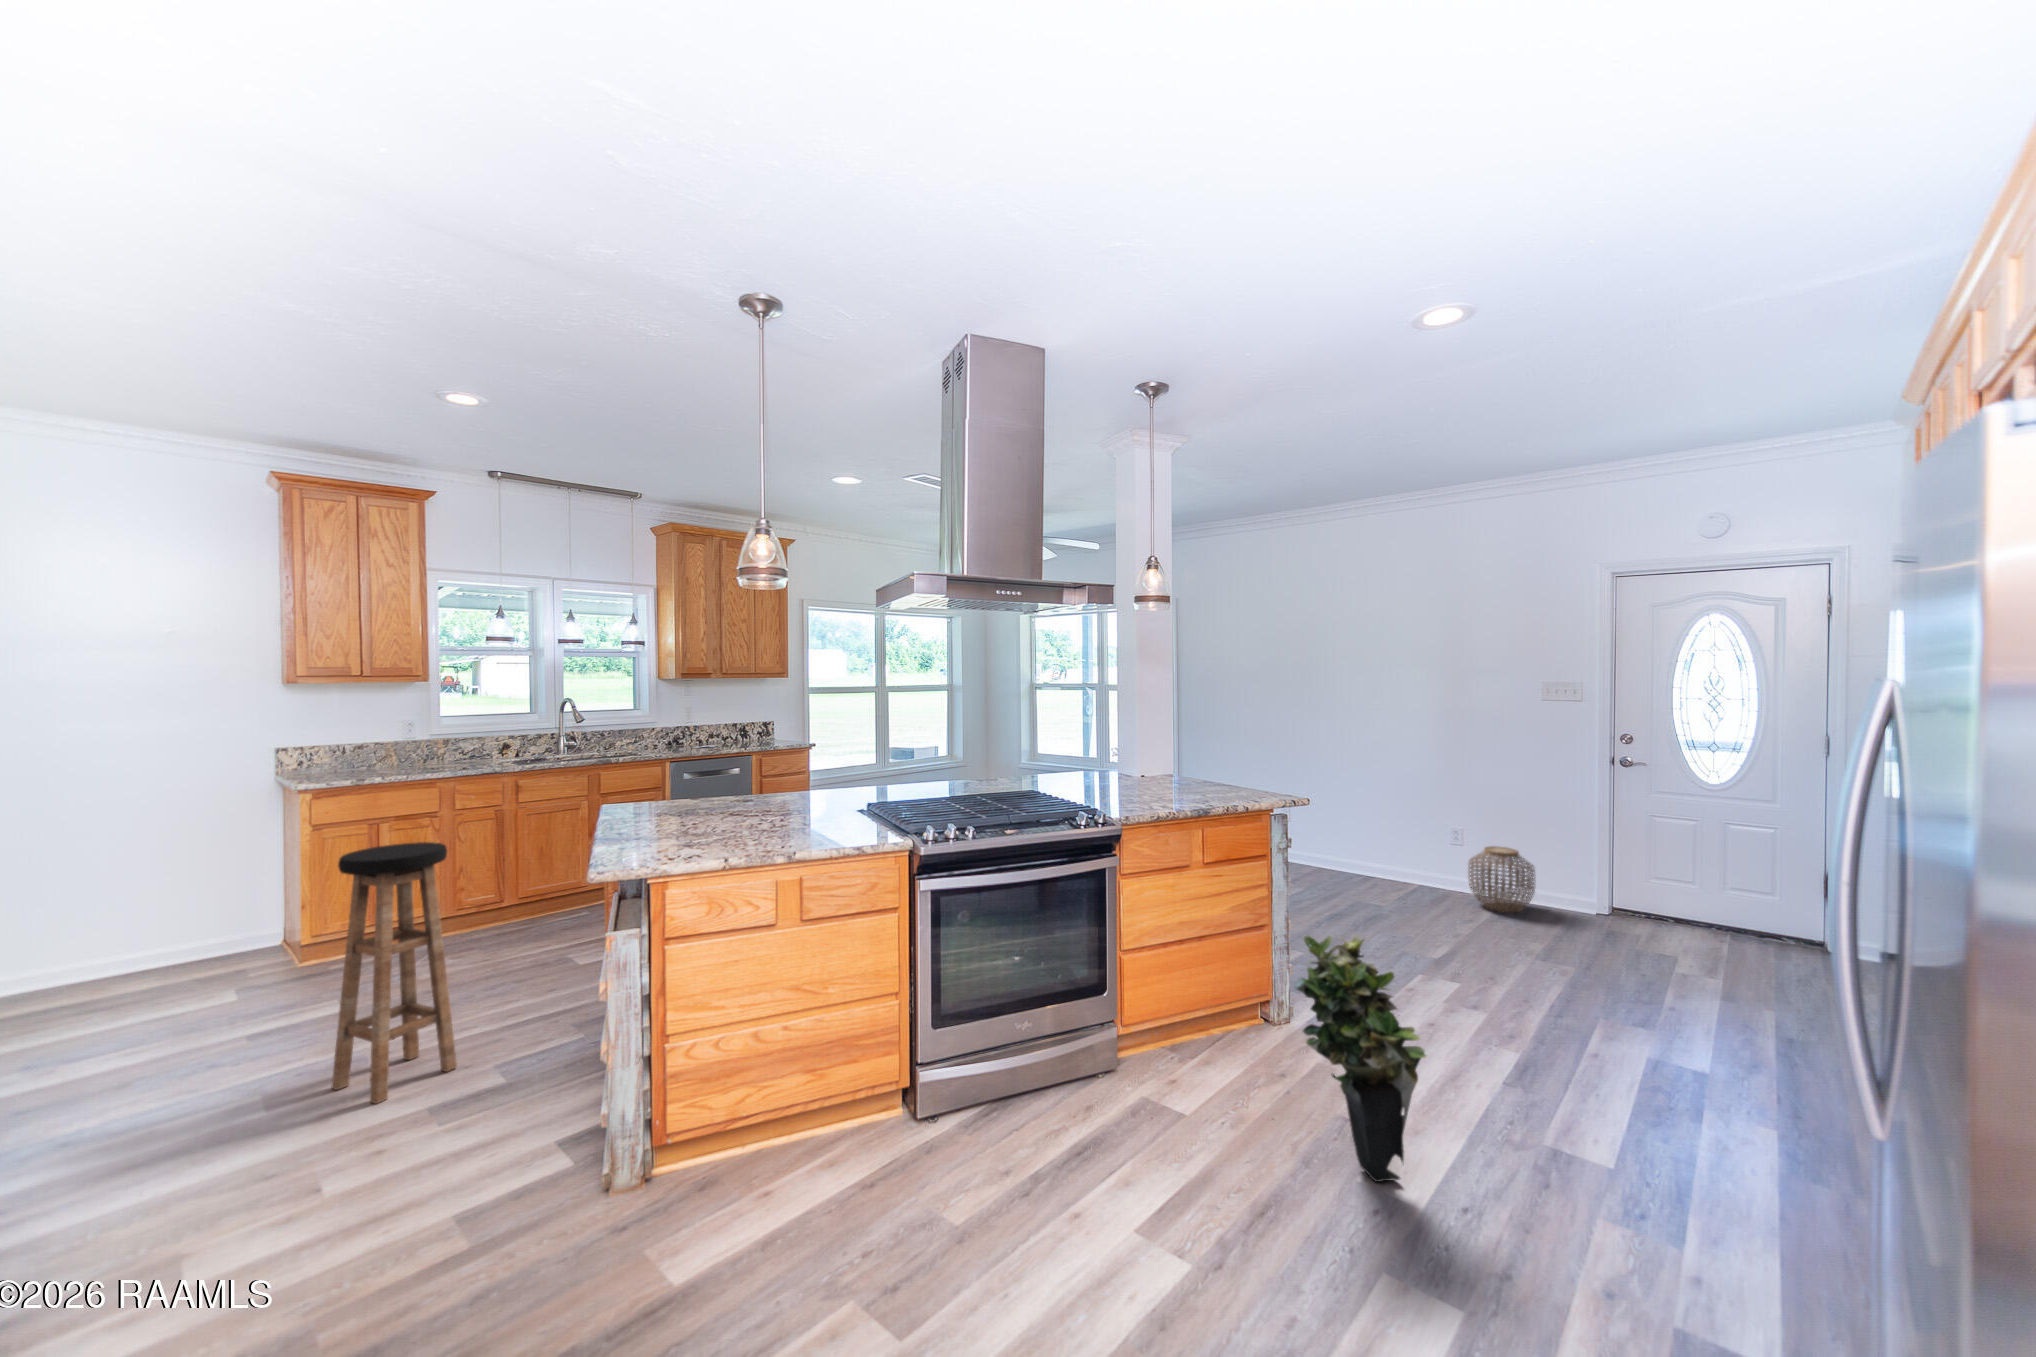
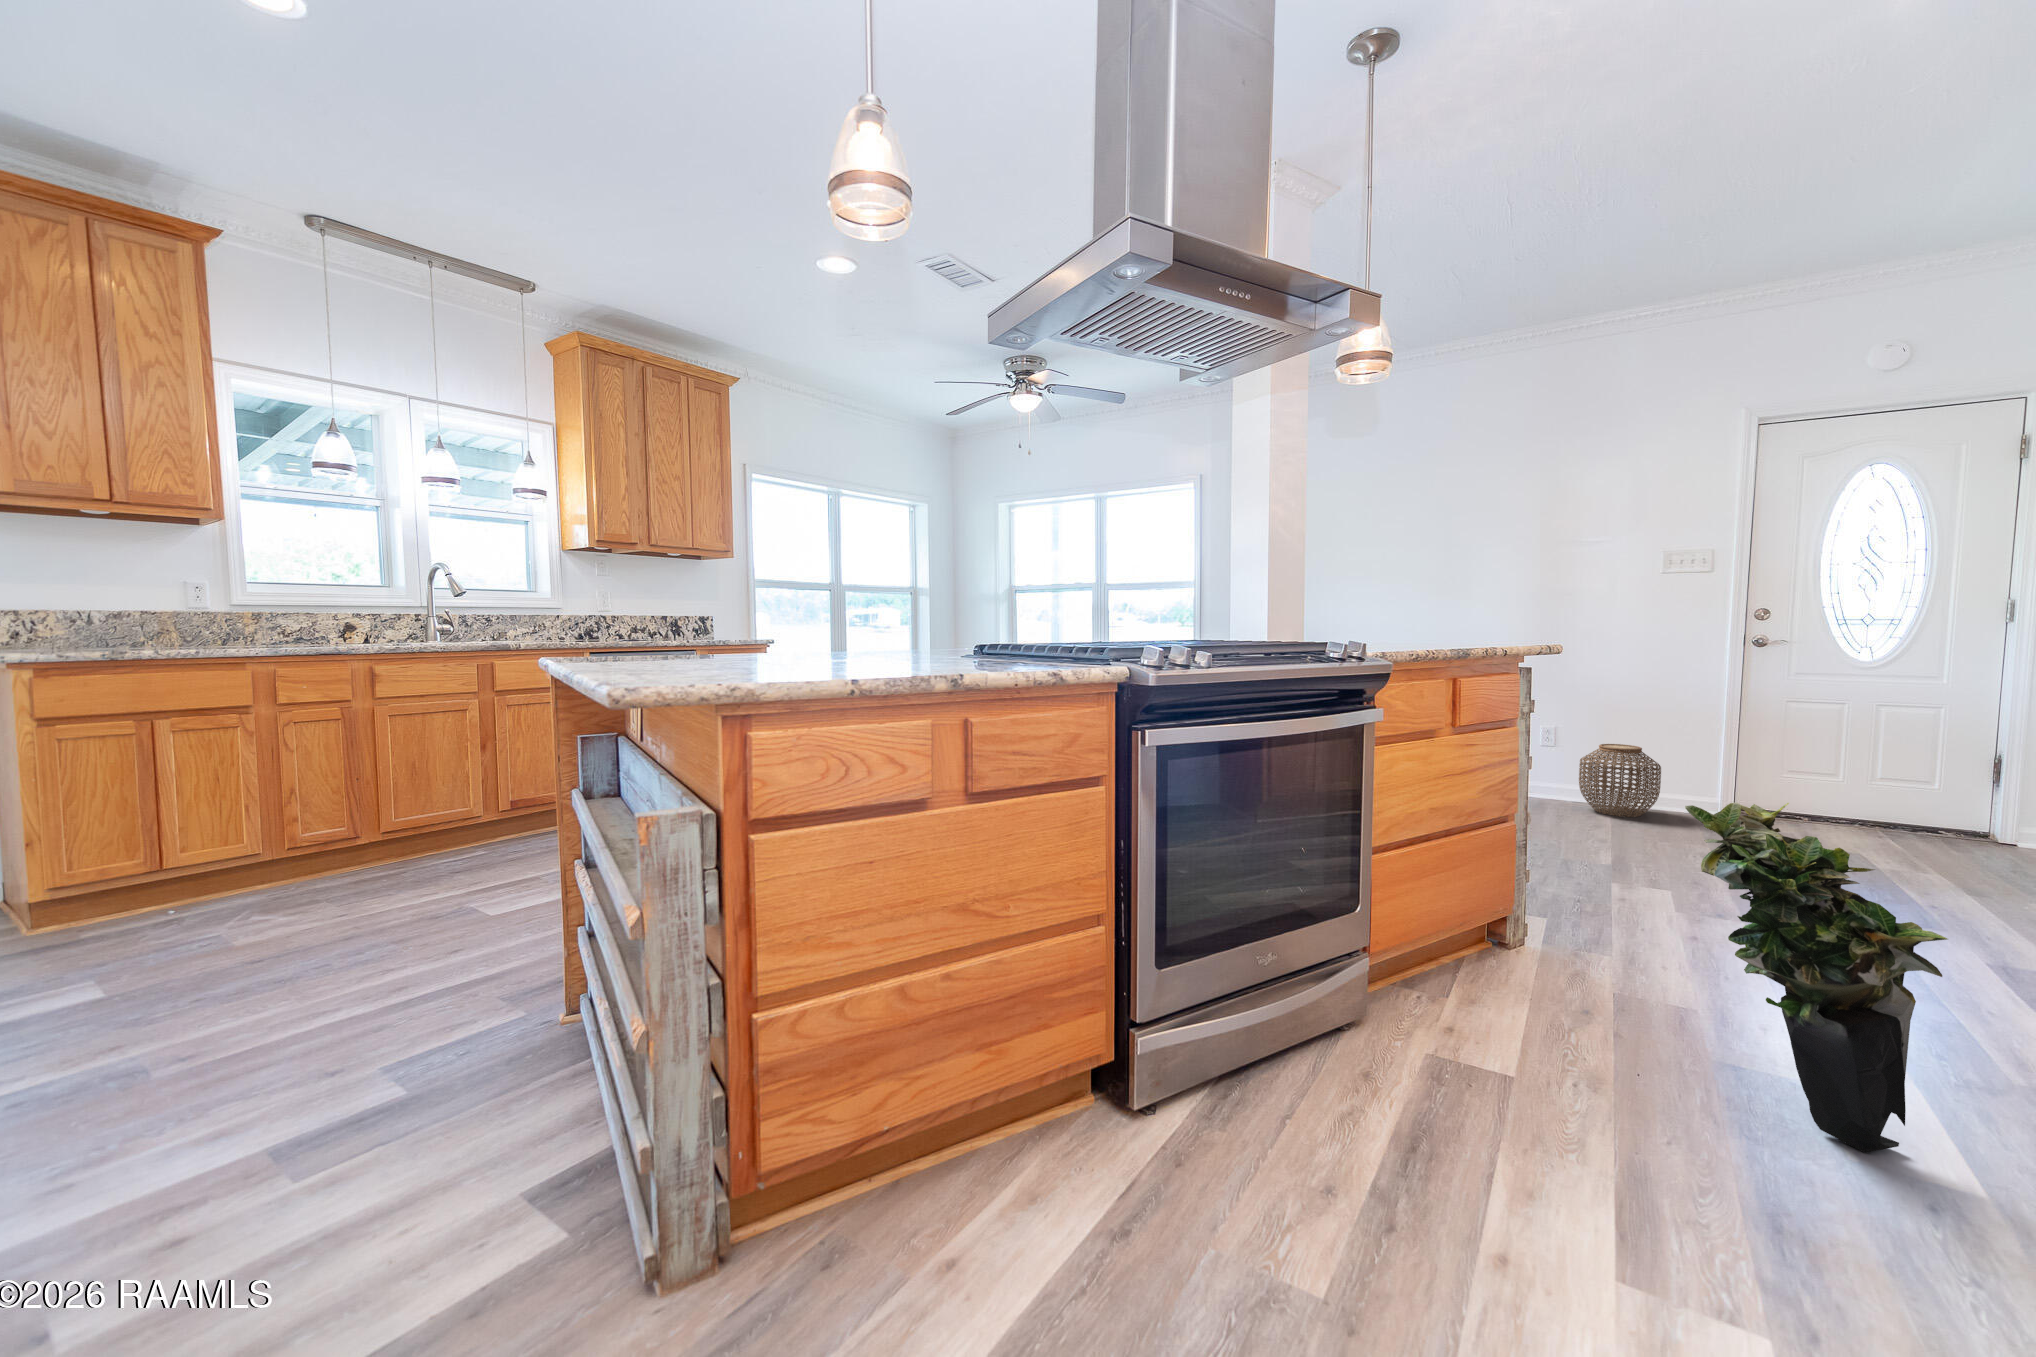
bar stool: present [332,842,457,1104] -> none [60,707,315,1152]

